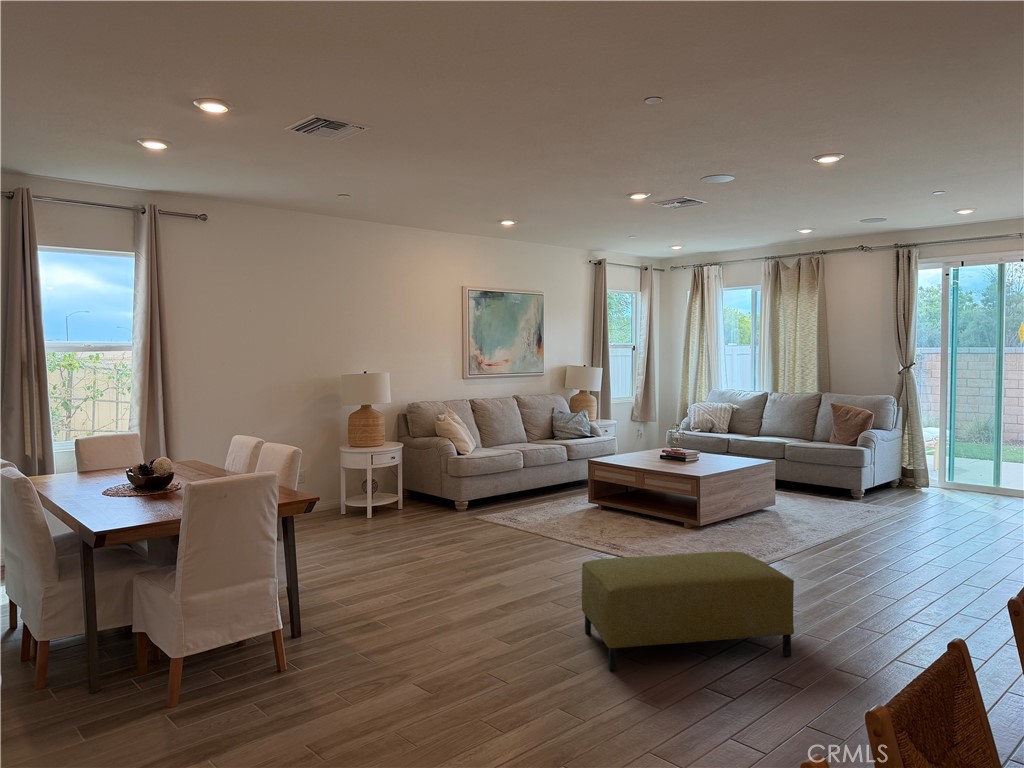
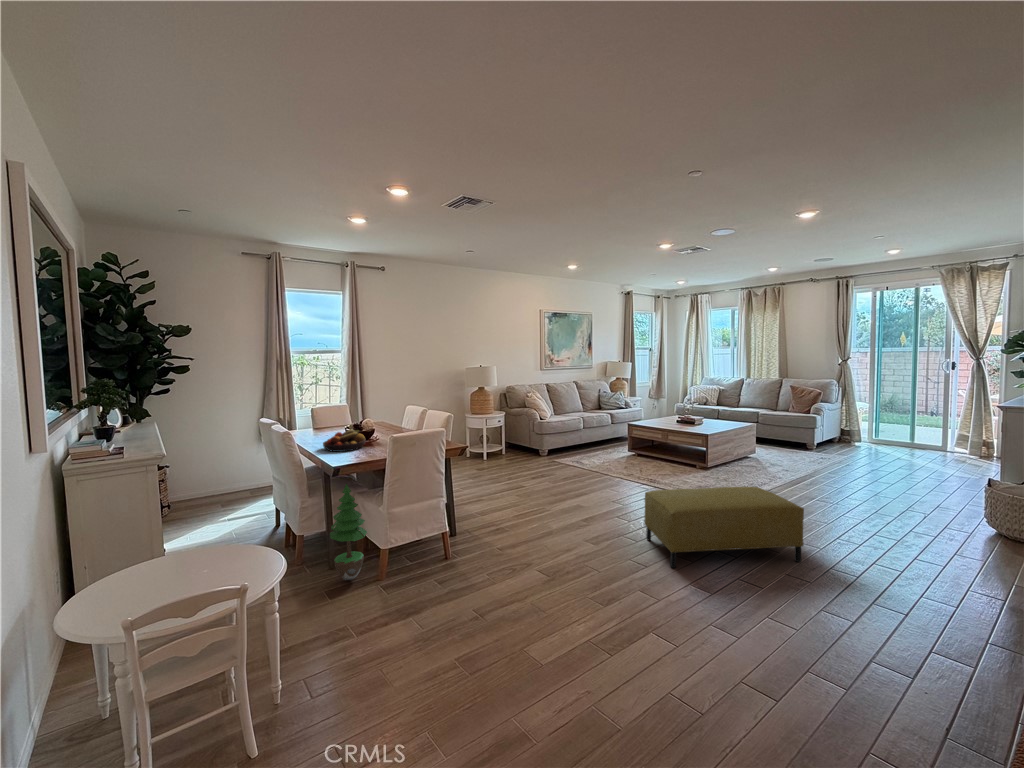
fruit bowl: none [84,473,155,508] -> present [323,429,366,452]
potted tree: none [88,556,149,707] -> present [330,484,367,580]

